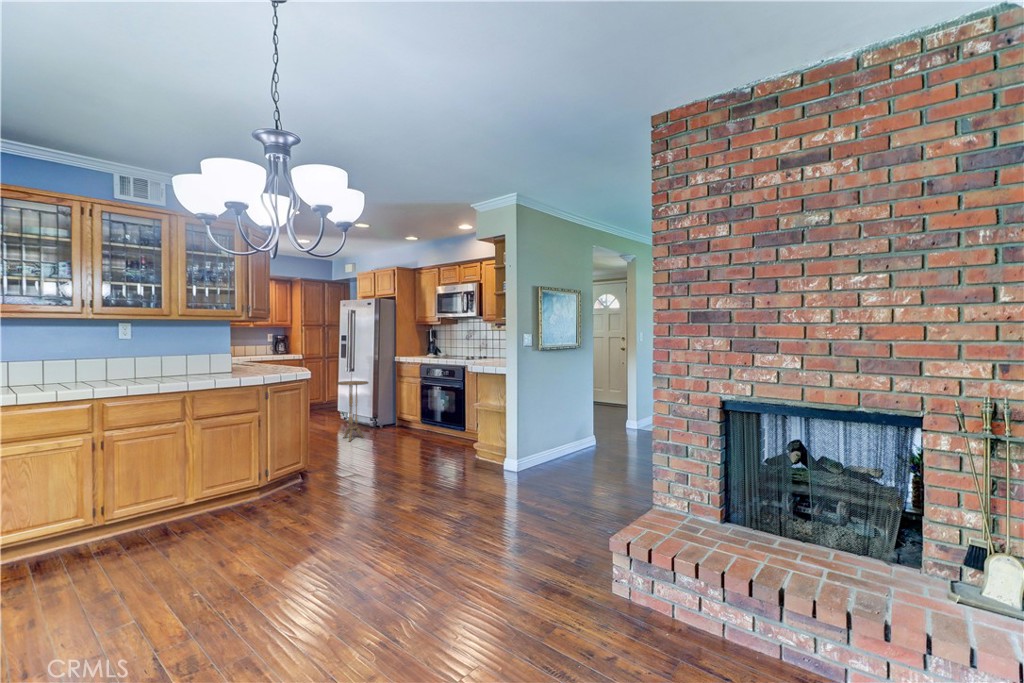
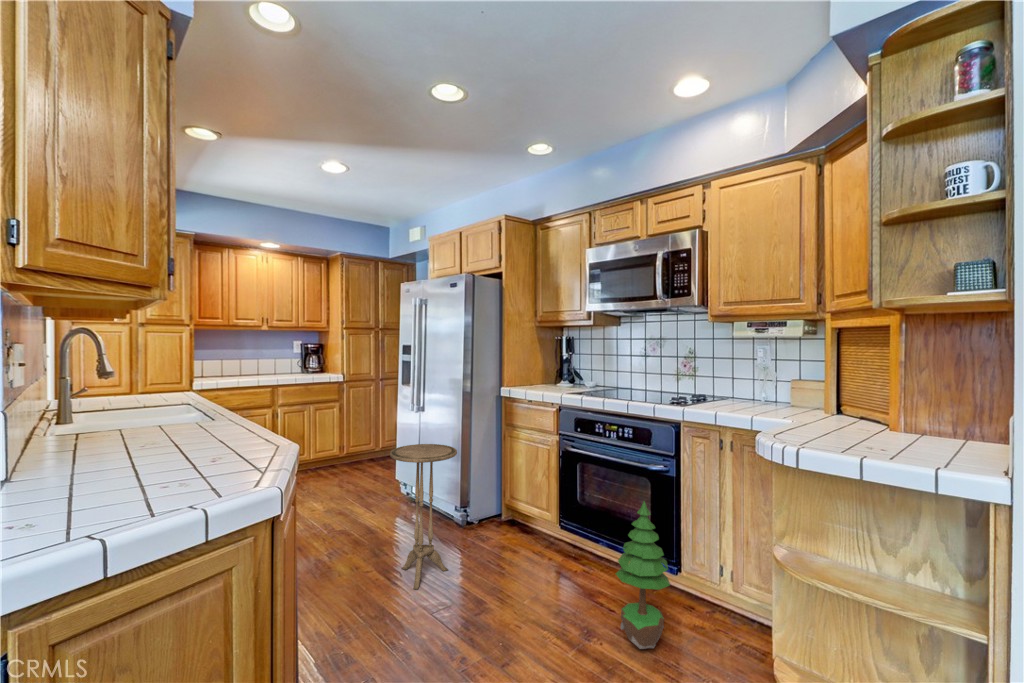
potted tree: none [429,392,450,449] -> present [616,501,670,649]

